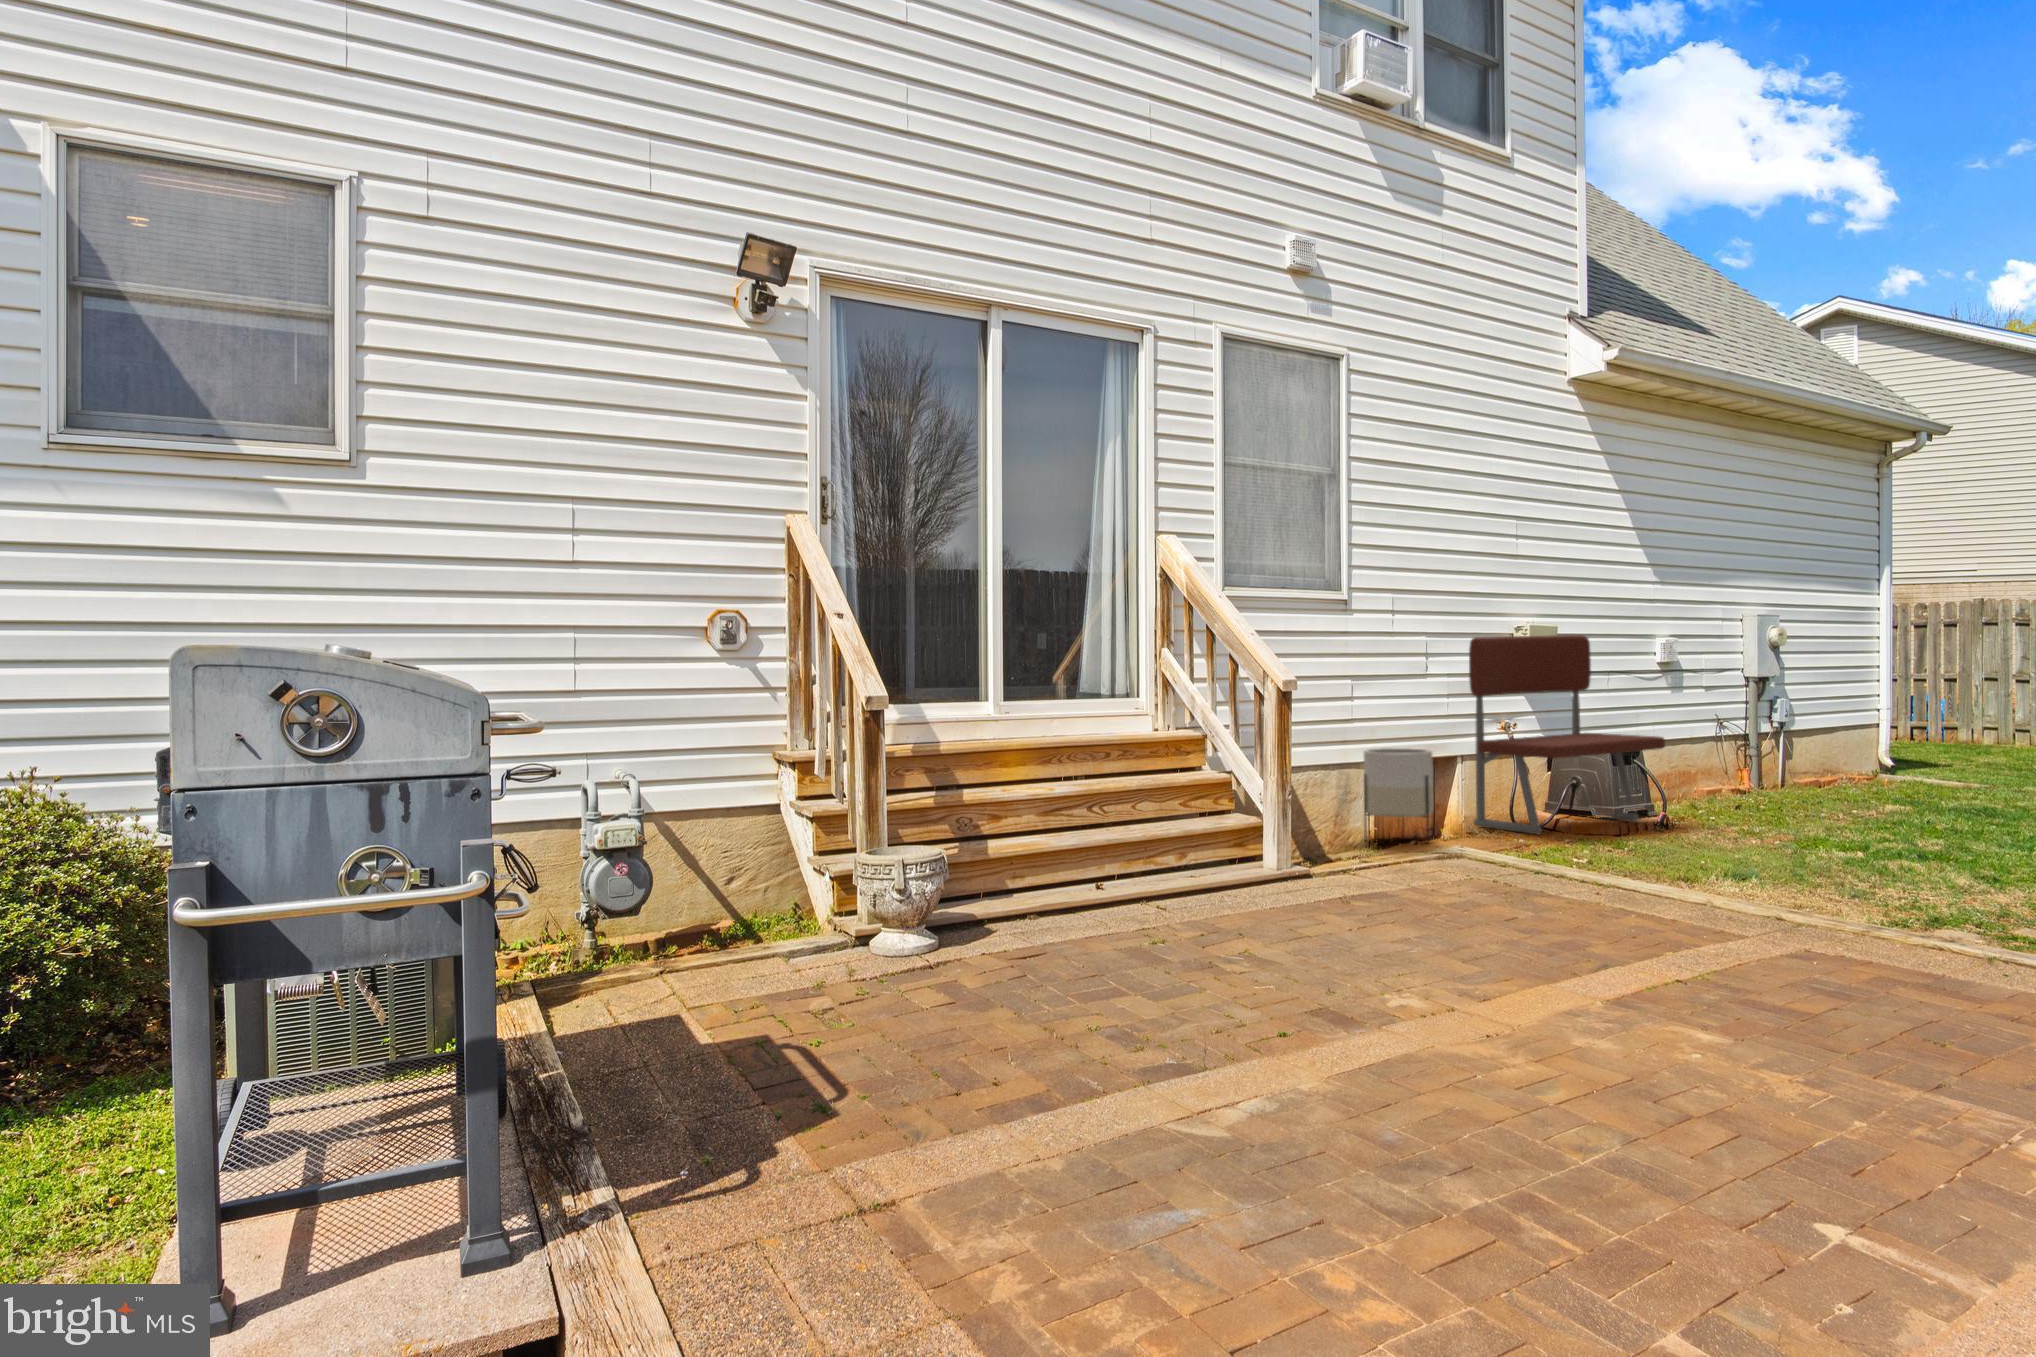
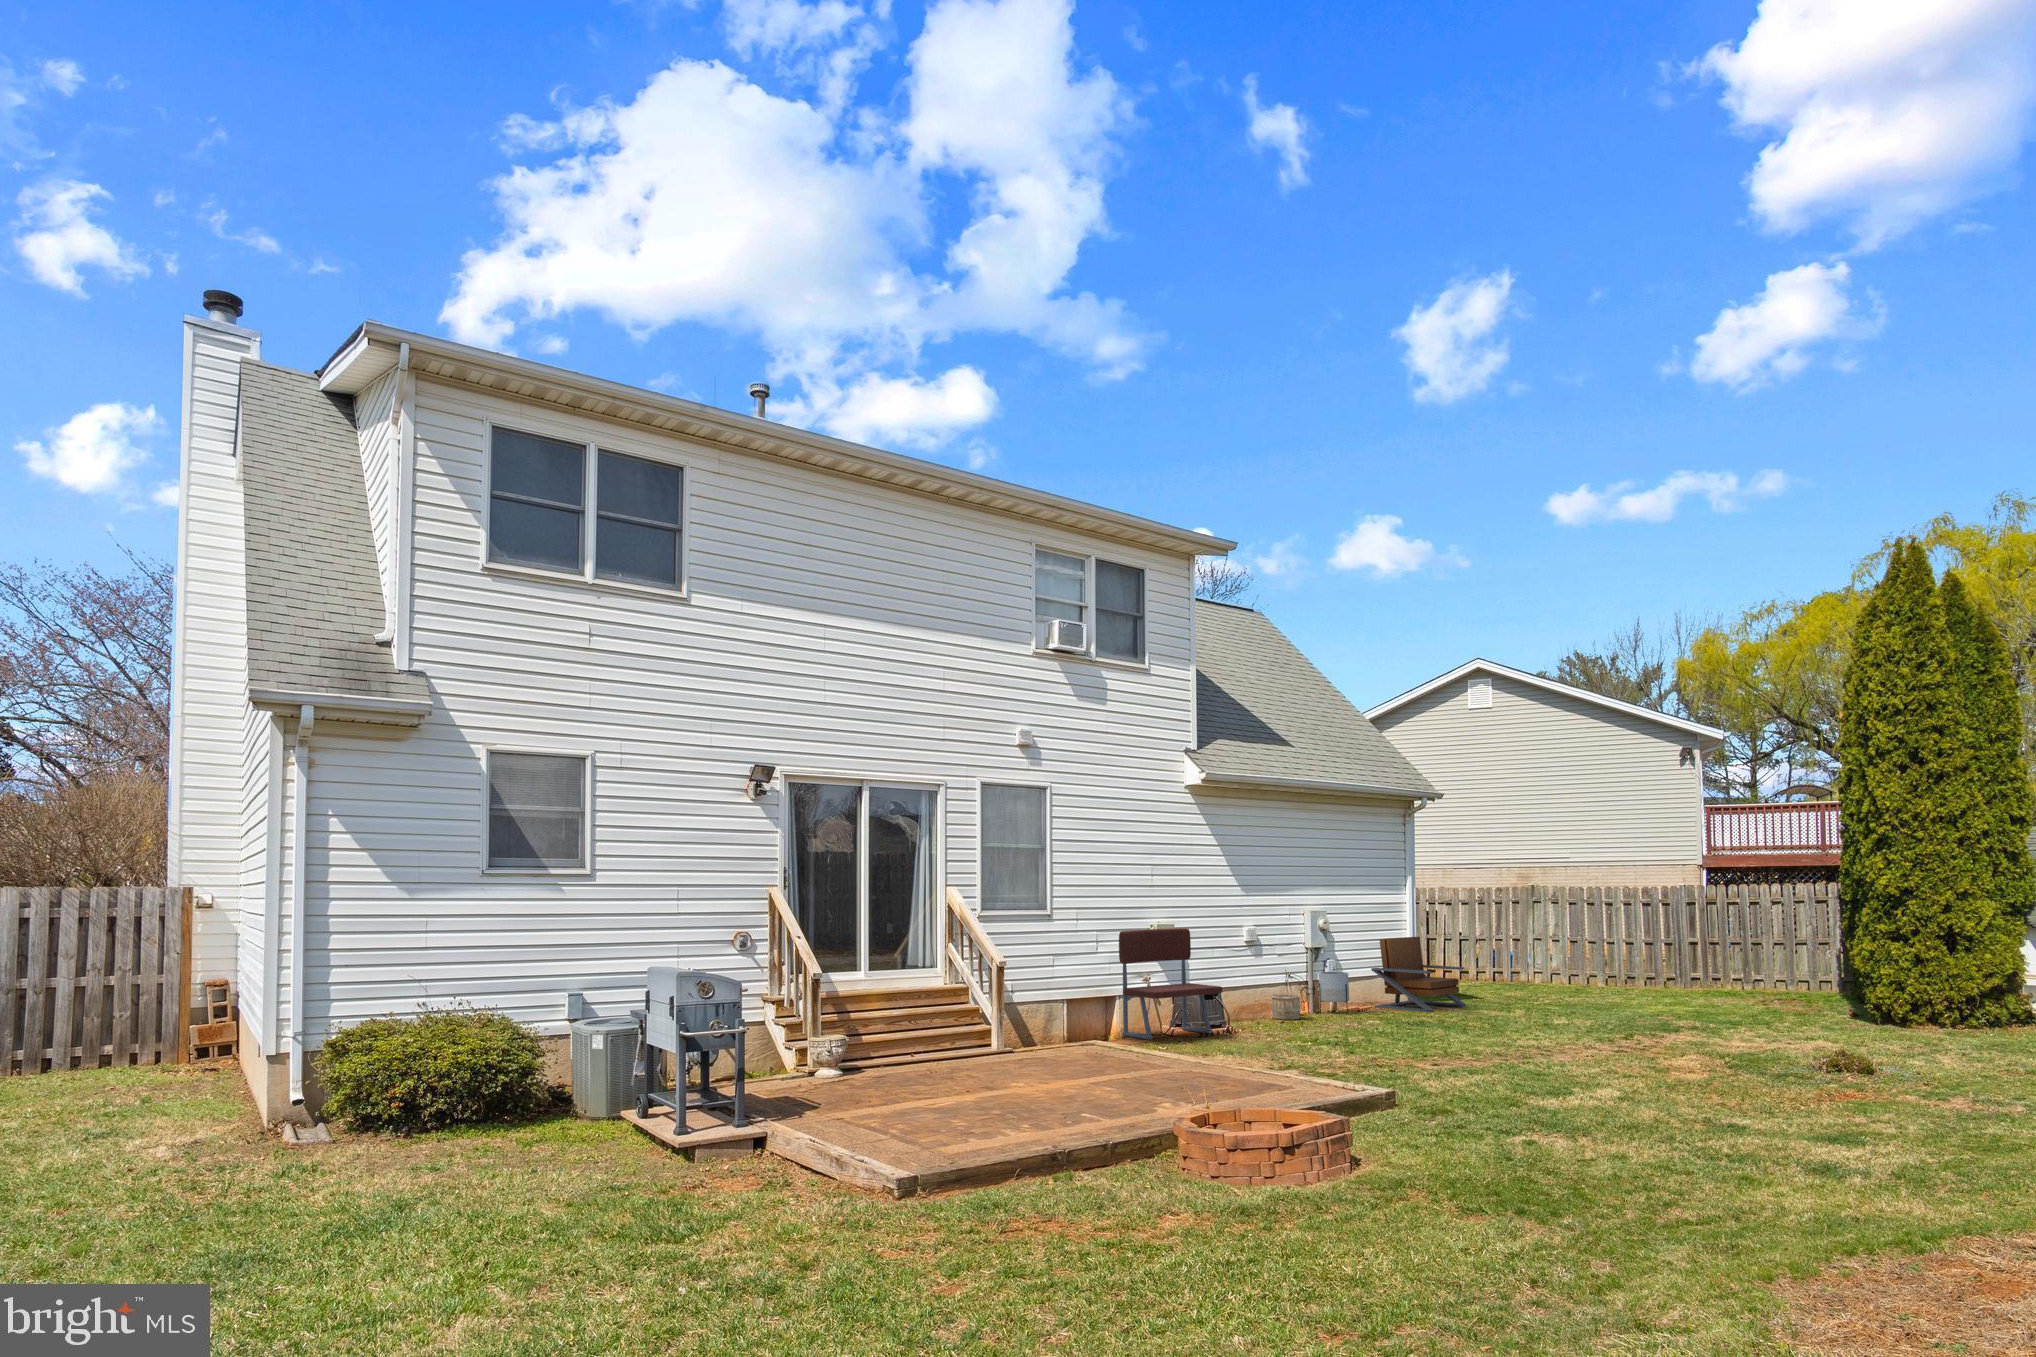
lounge chair: none [1839,662,2002,783] -> present [1371,937,1466,1012]
planter: present [1364,748,1433,843] -> present [1319,972,1349,1014]
wooden bucket: none [1698,753,1757,796] -> present [1271,994,1300,1020]

